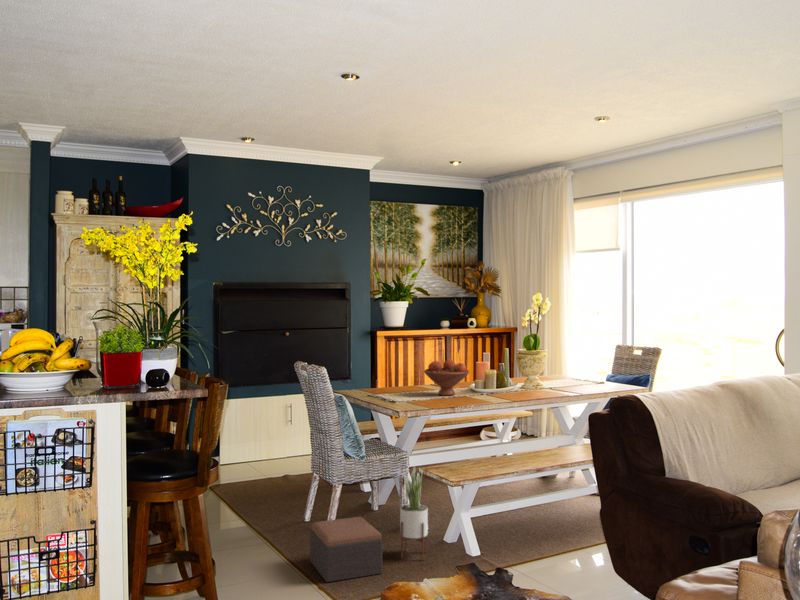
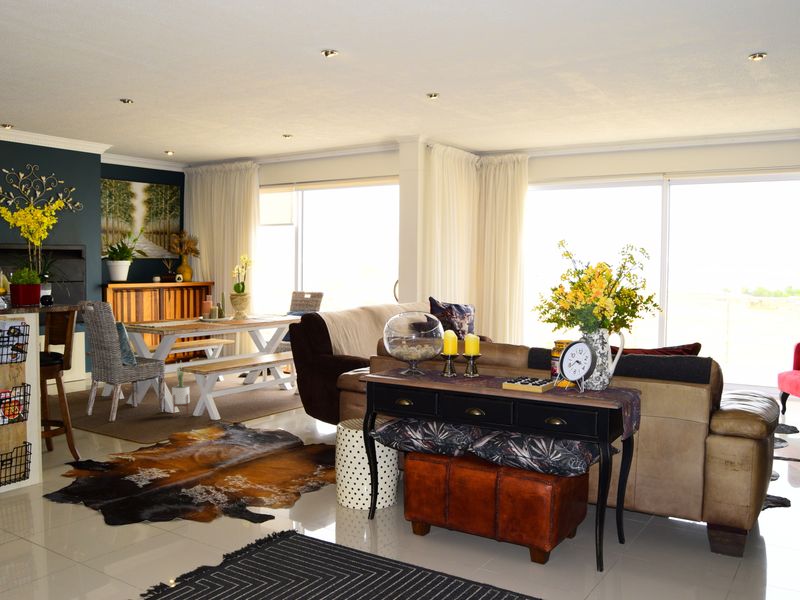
fruit bowl: present [424,360,469,396] -> none [172,300,203,323]
footstool: present [310,517,382,582] -> none [116,394,166,428]

